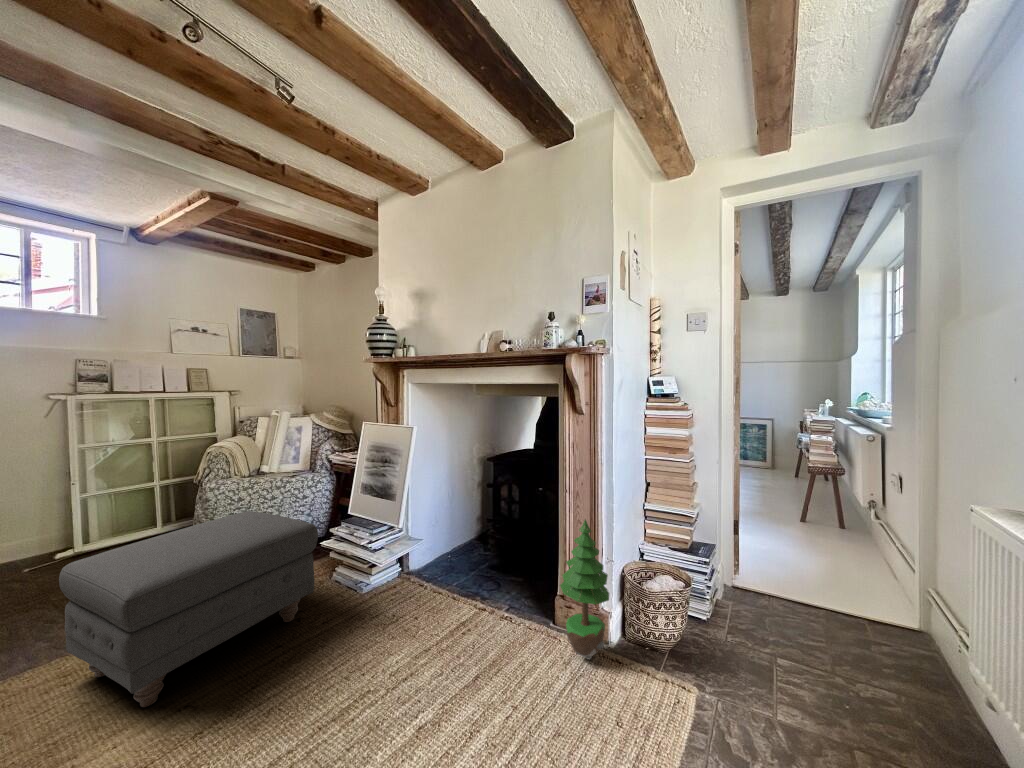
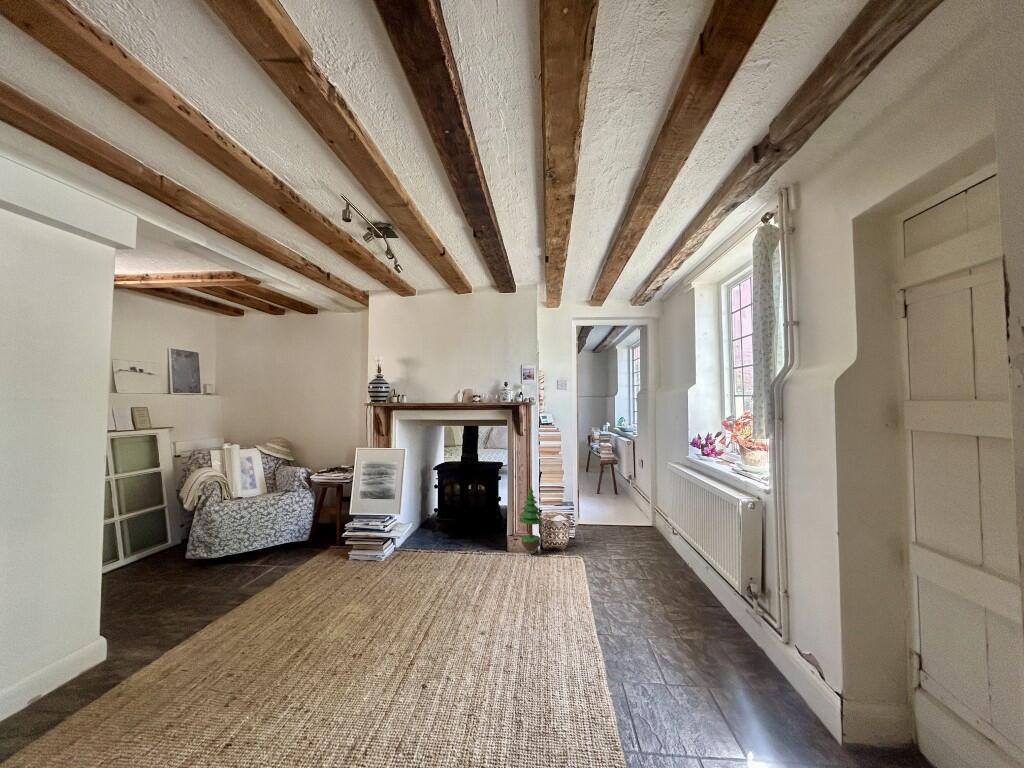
ottoman: present [59,511,318,707] -> none [248,512,371,617]

